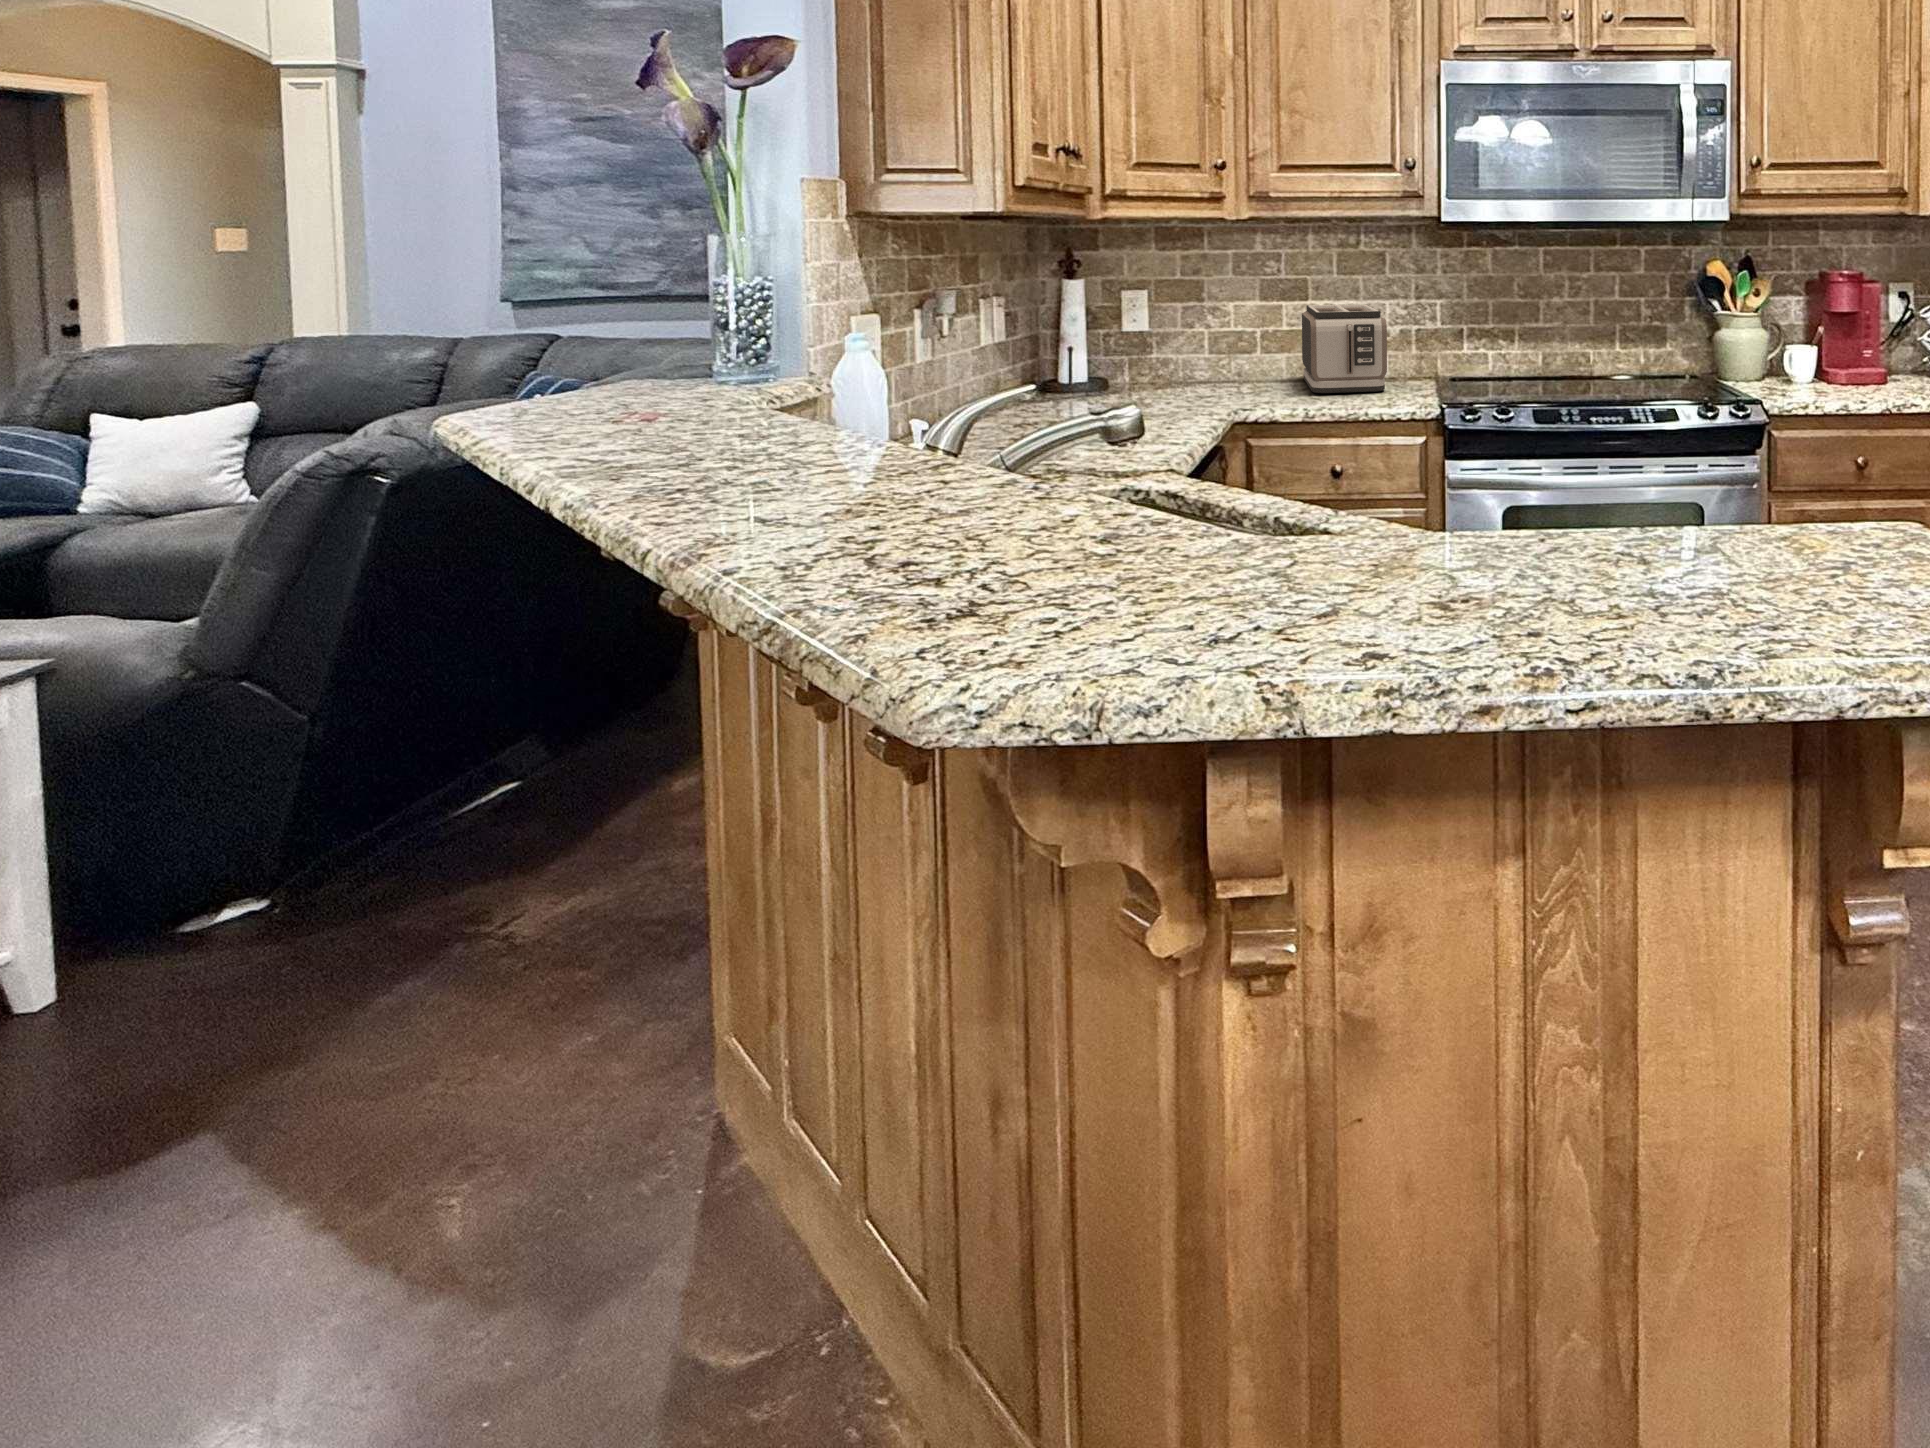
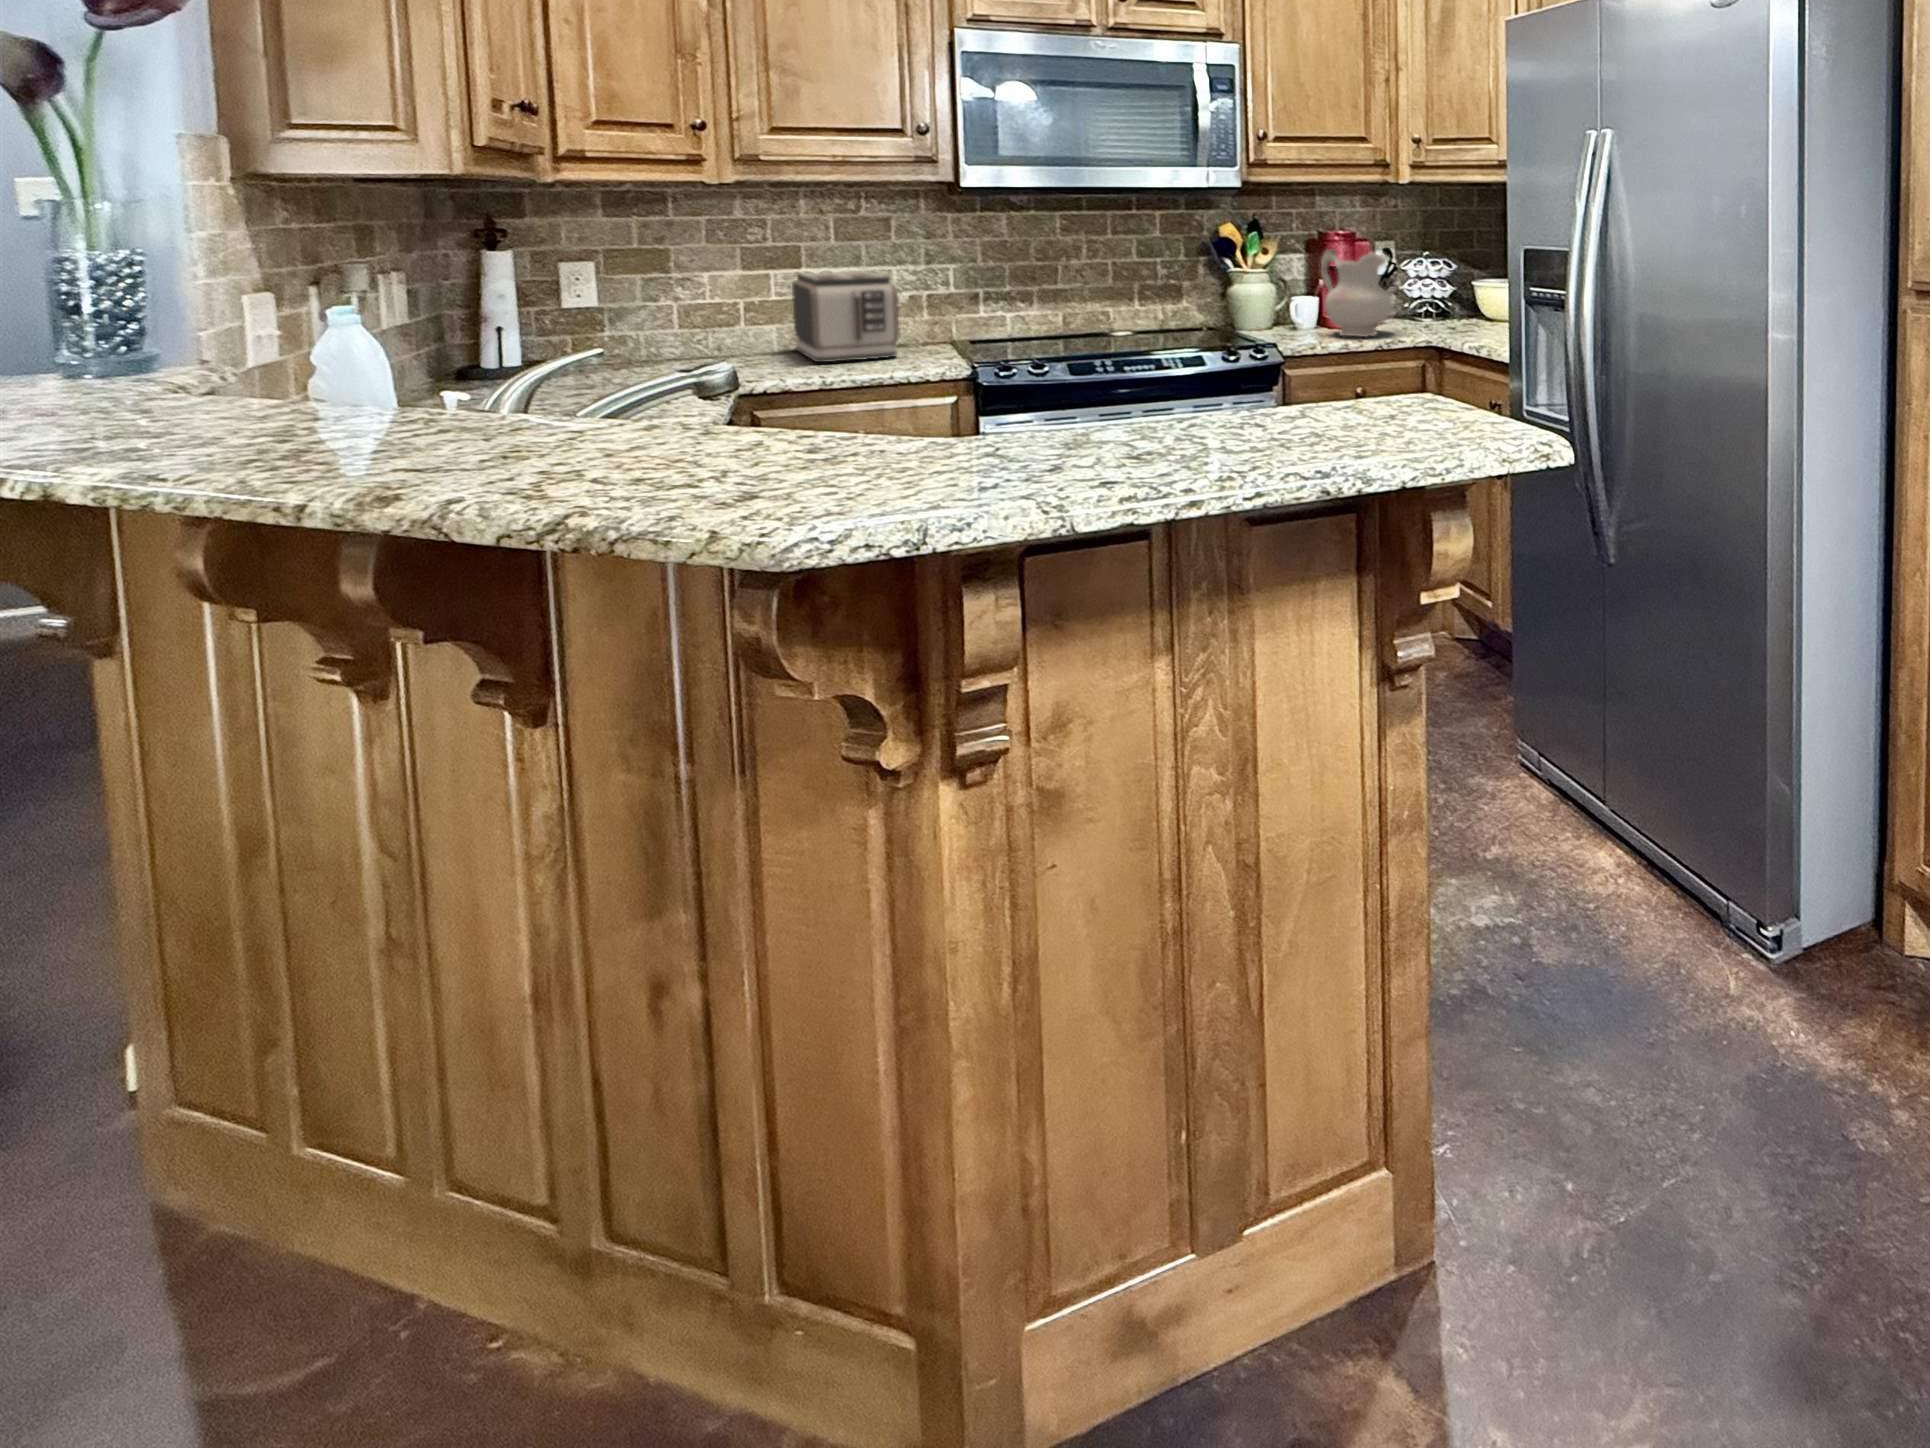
ceramic pitcher: none [1819,290,1902,394] -> present [1321,249,1391,337]

